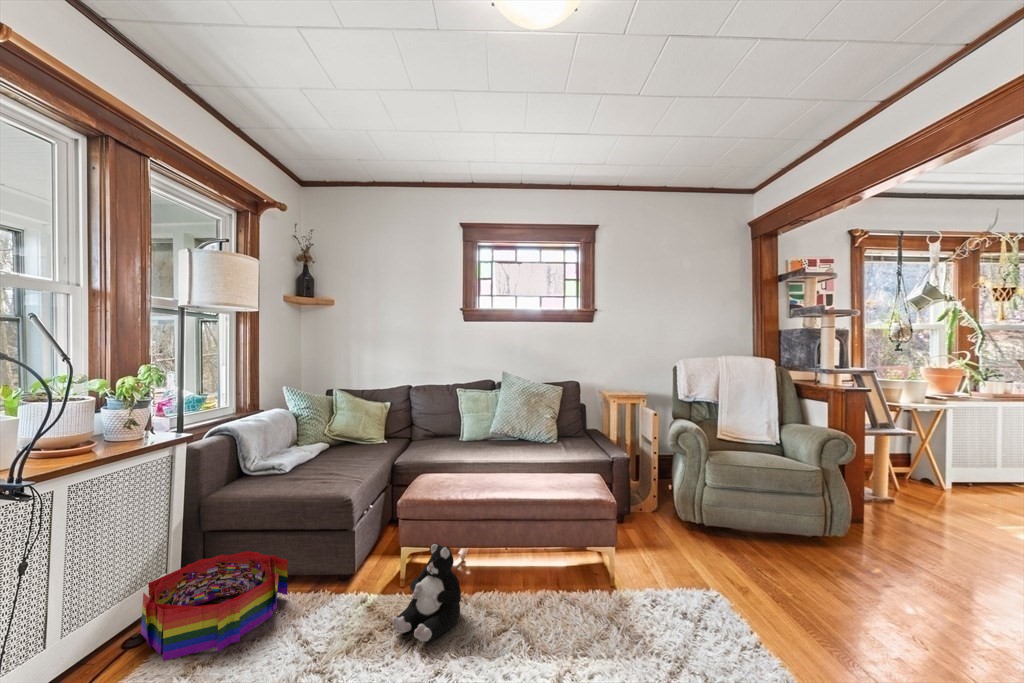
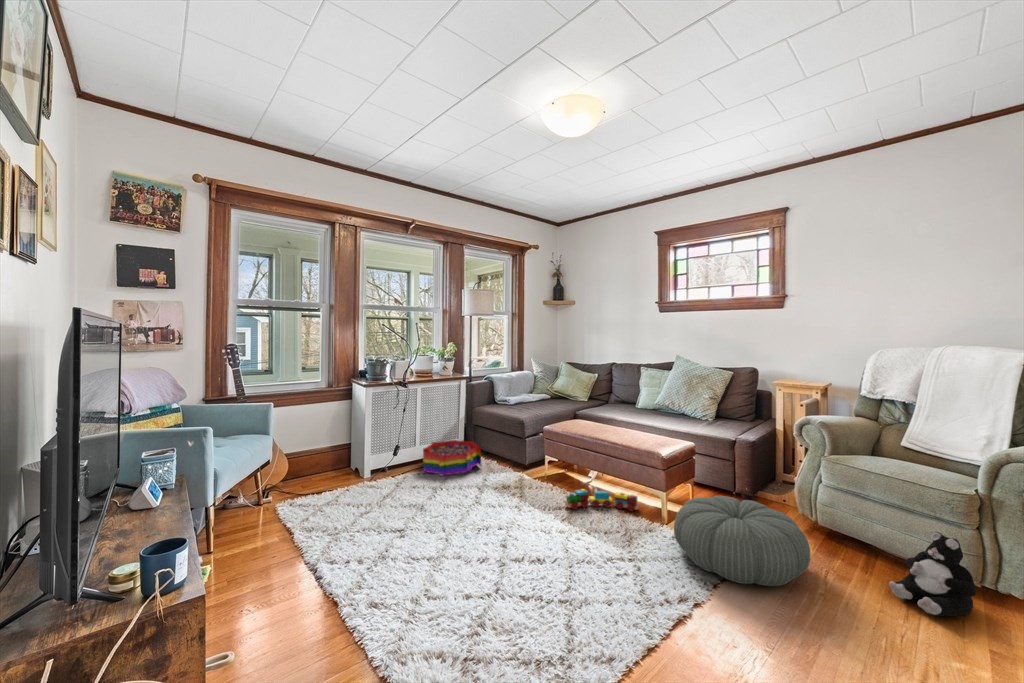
pouf: none [655,520,799,618] -> present [674,496,811,586]
plush toy: present [392,543,461,642] -> present [889,532,976,616]
toy train: none [504,554,578,608] -> present [565,489,638,511]

